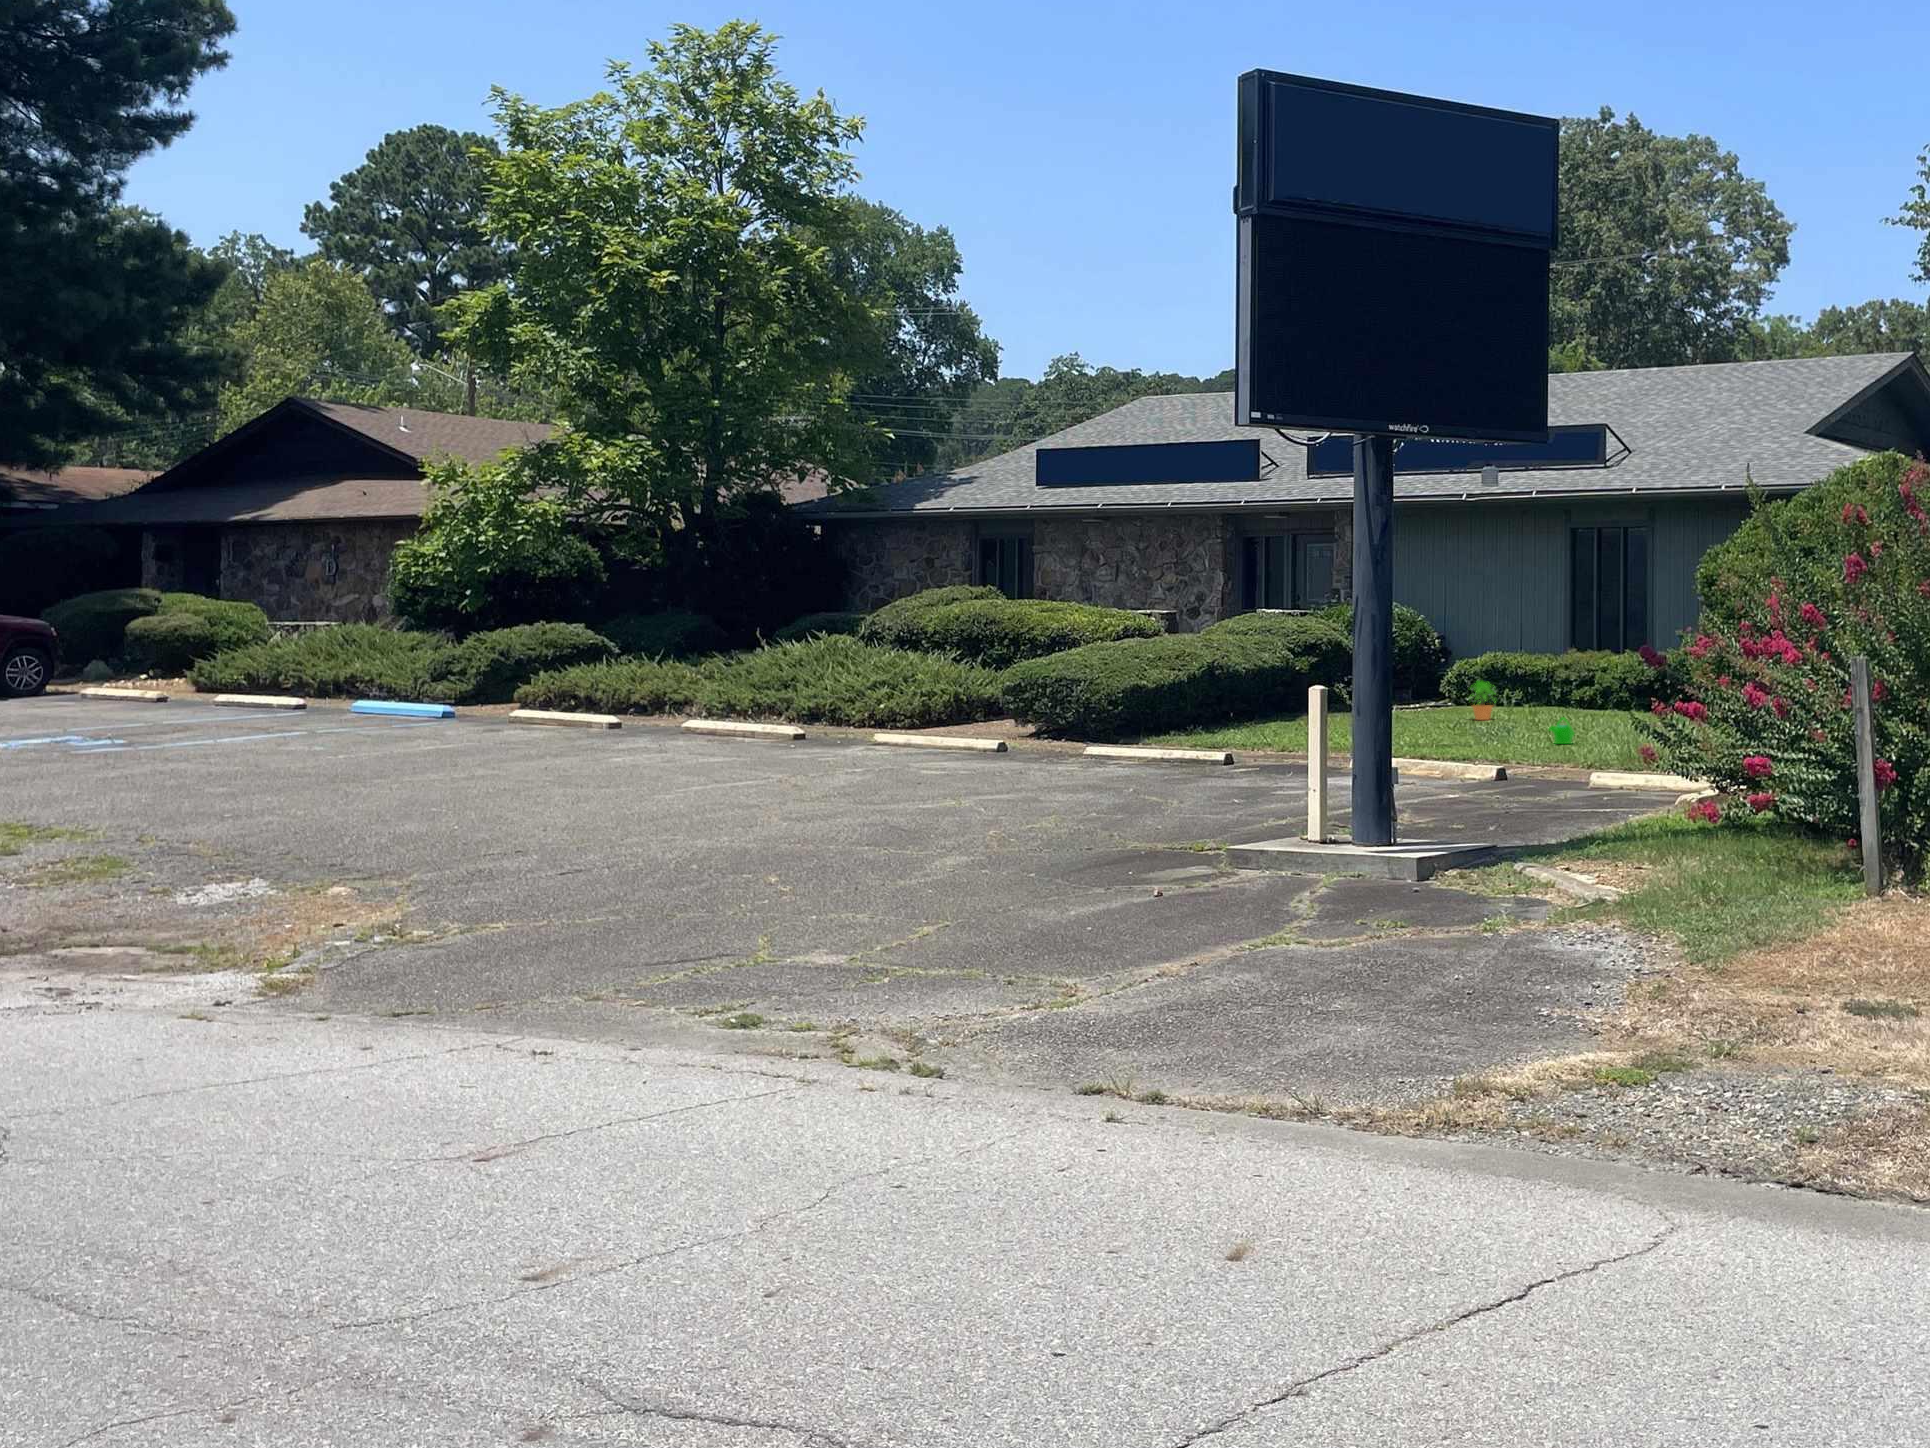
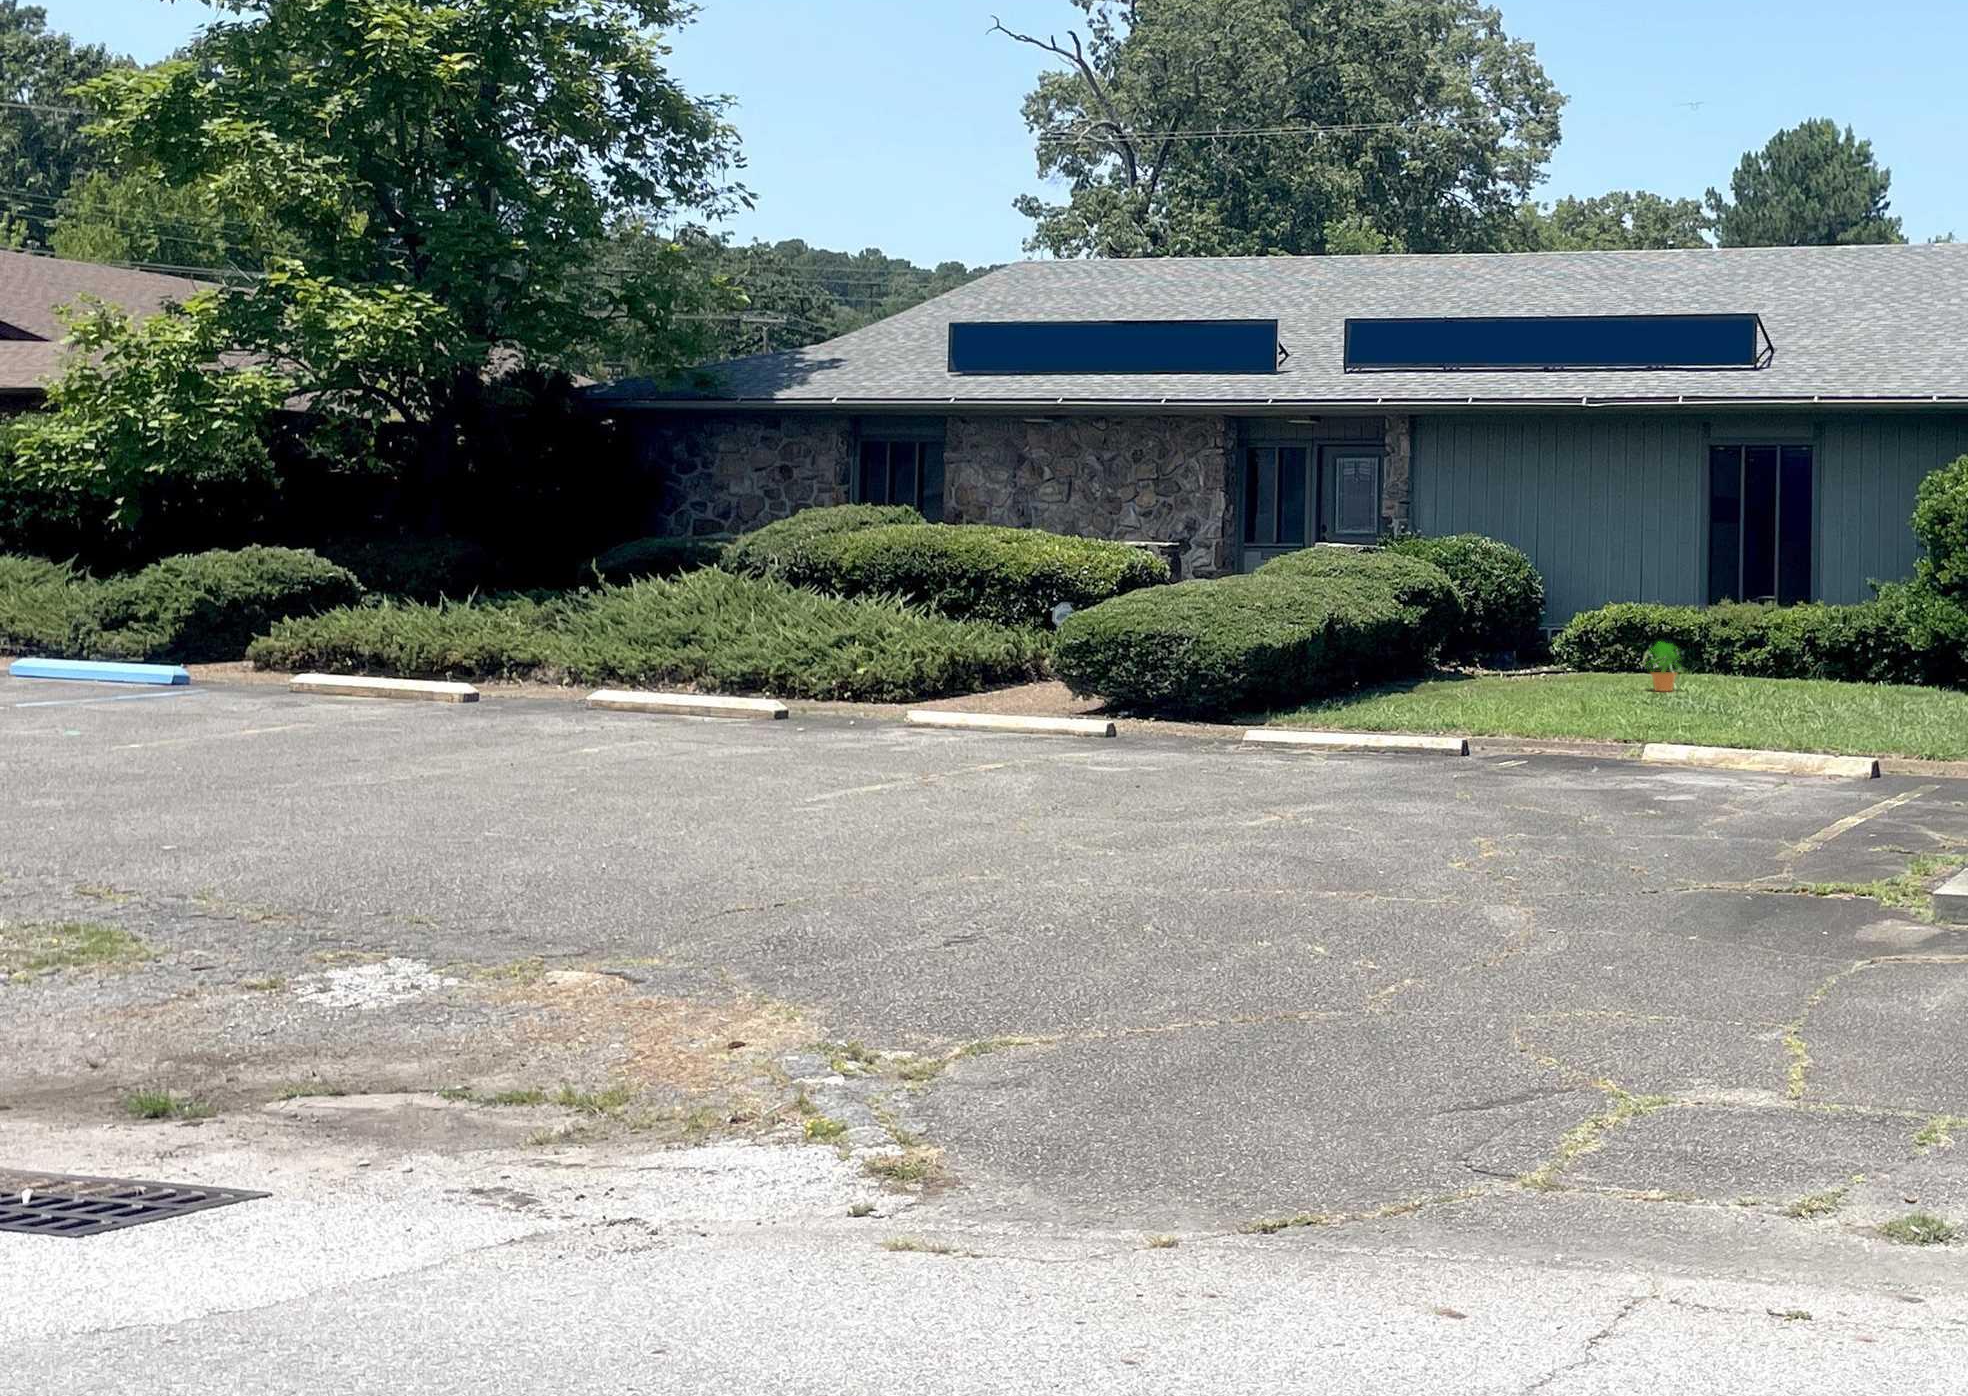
watering can: present [1549,717,1574,744] -> none [1843,698,1869,732]

